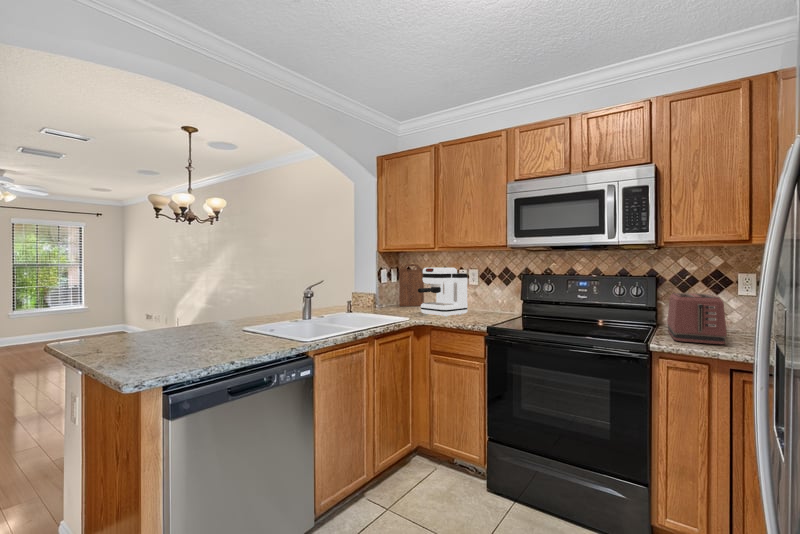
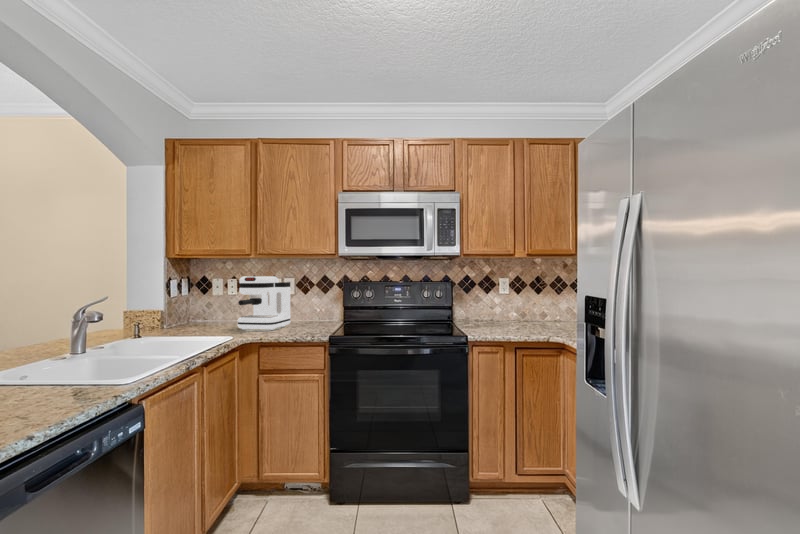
cutting board: present [399,264,424,306] -> none [194,273,226,324]
toaster: present [667,293,727,344] -> none [464,293,510,330]

